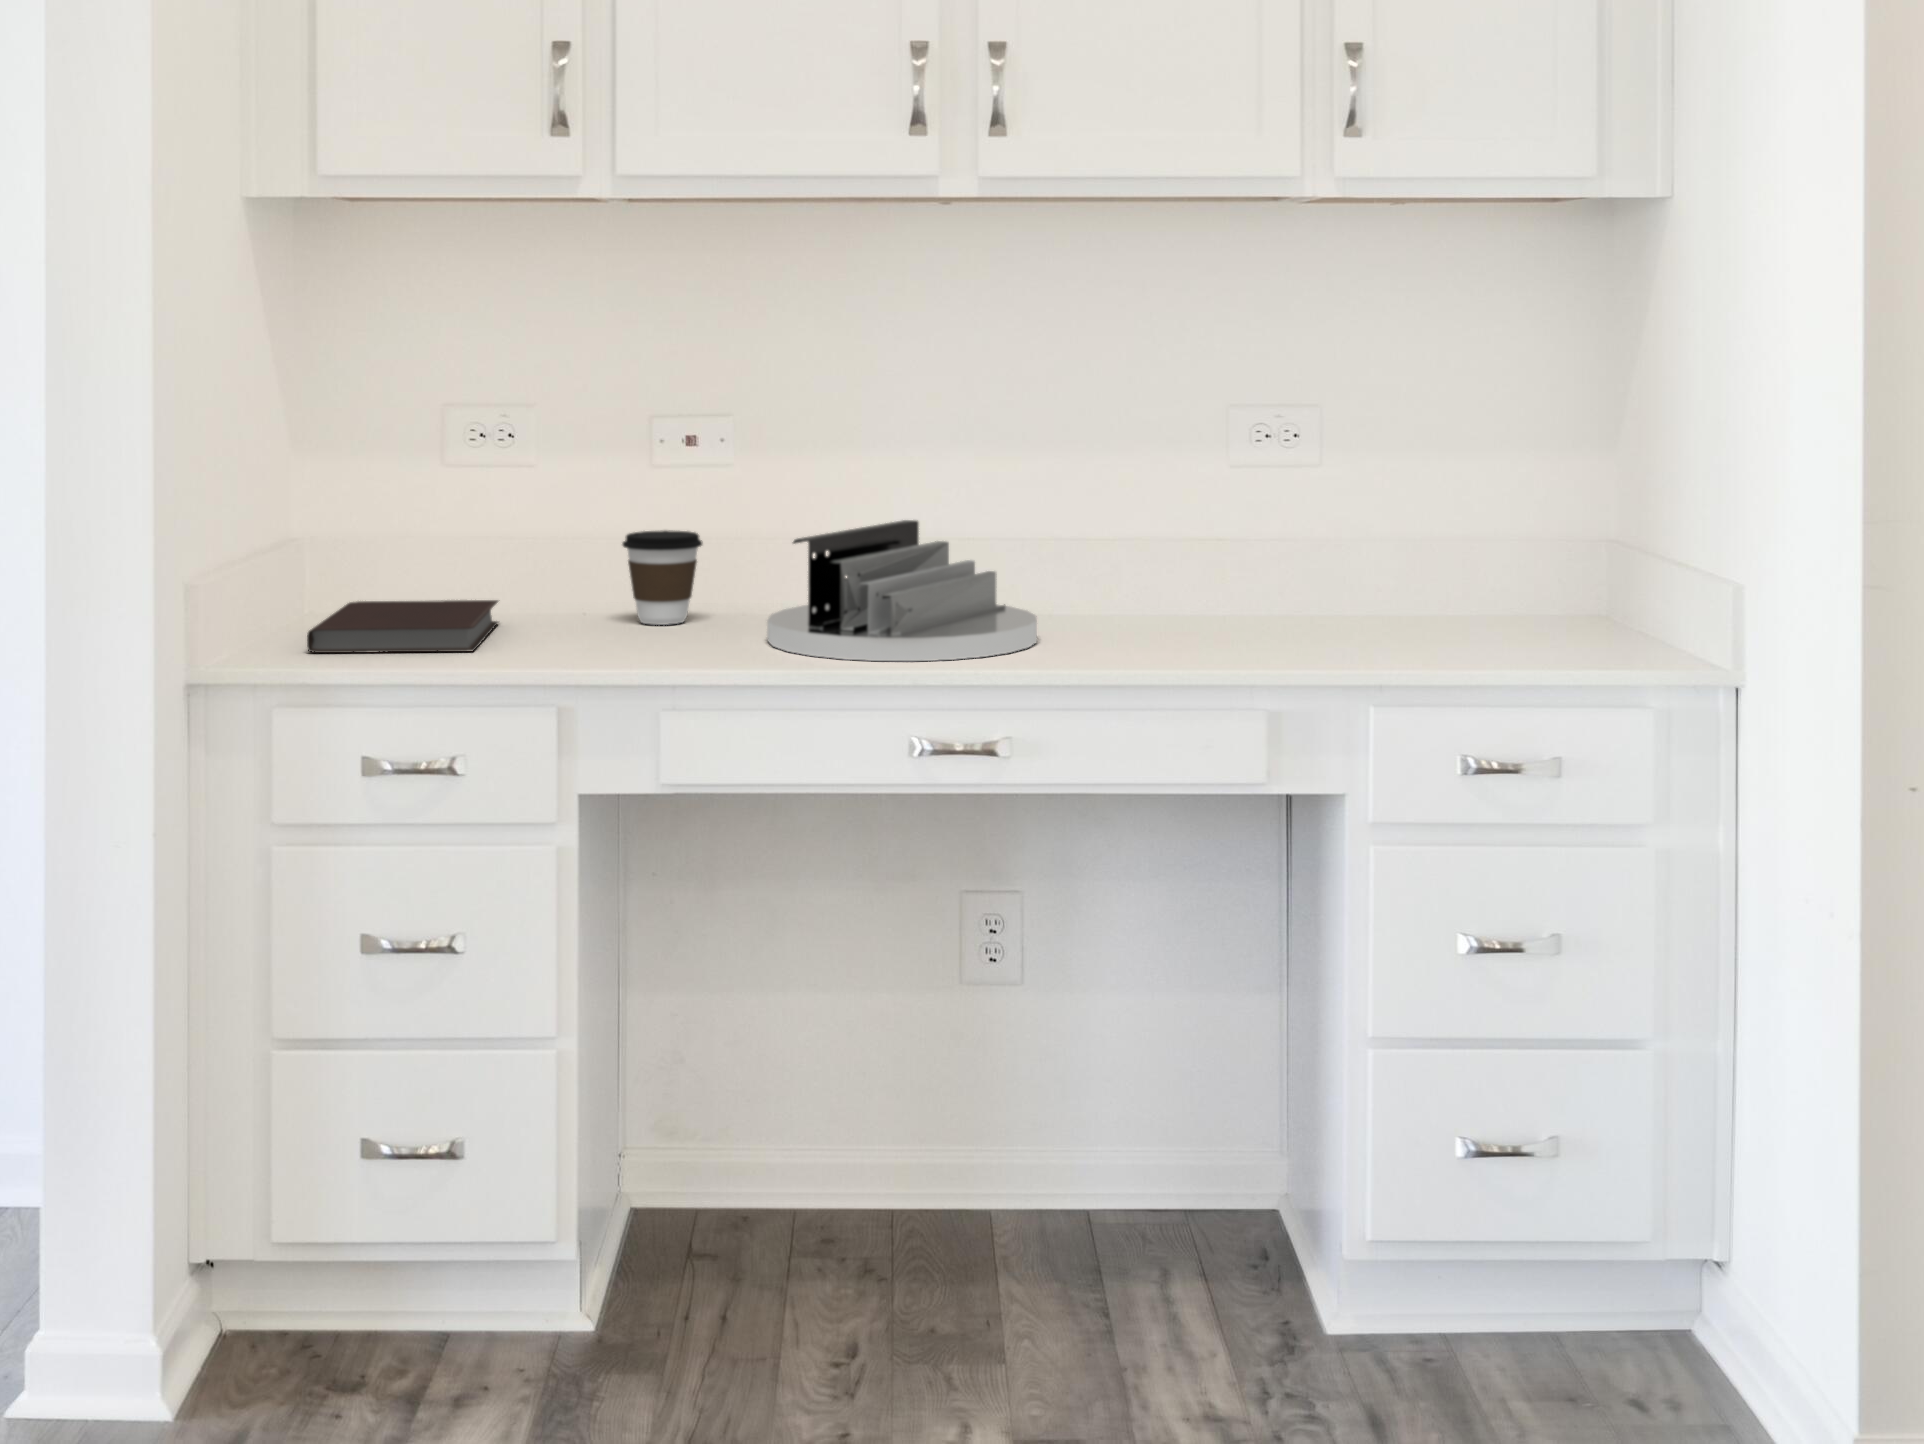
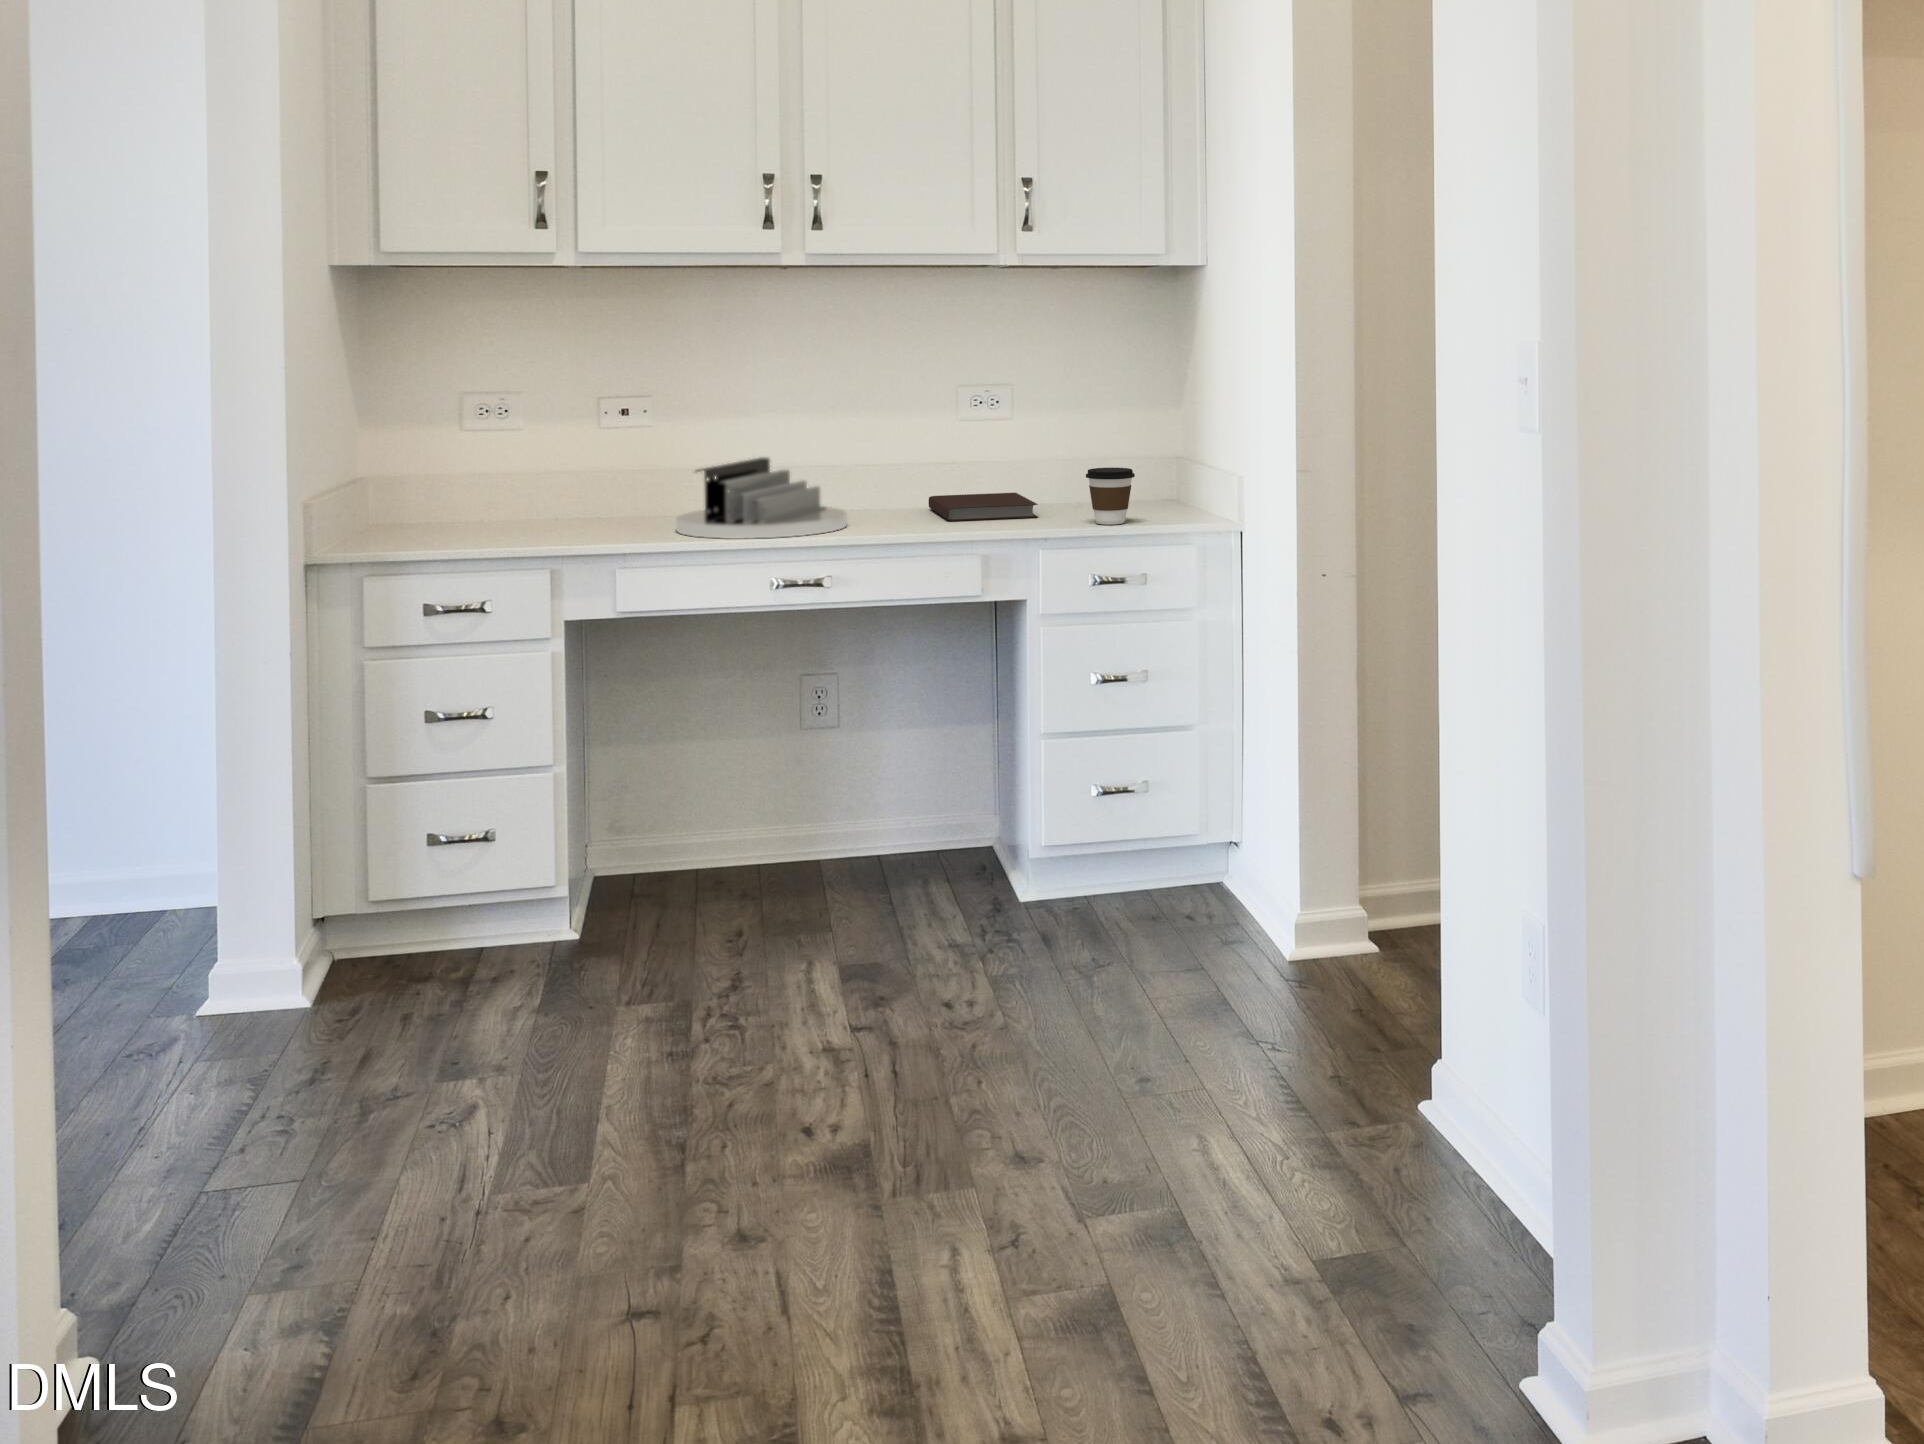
coffee cup: present [623,530,702,625] -> present [1086,467,1135,525]
notebook: present [307,600,498,653] -> present [929,493,1038,521]

